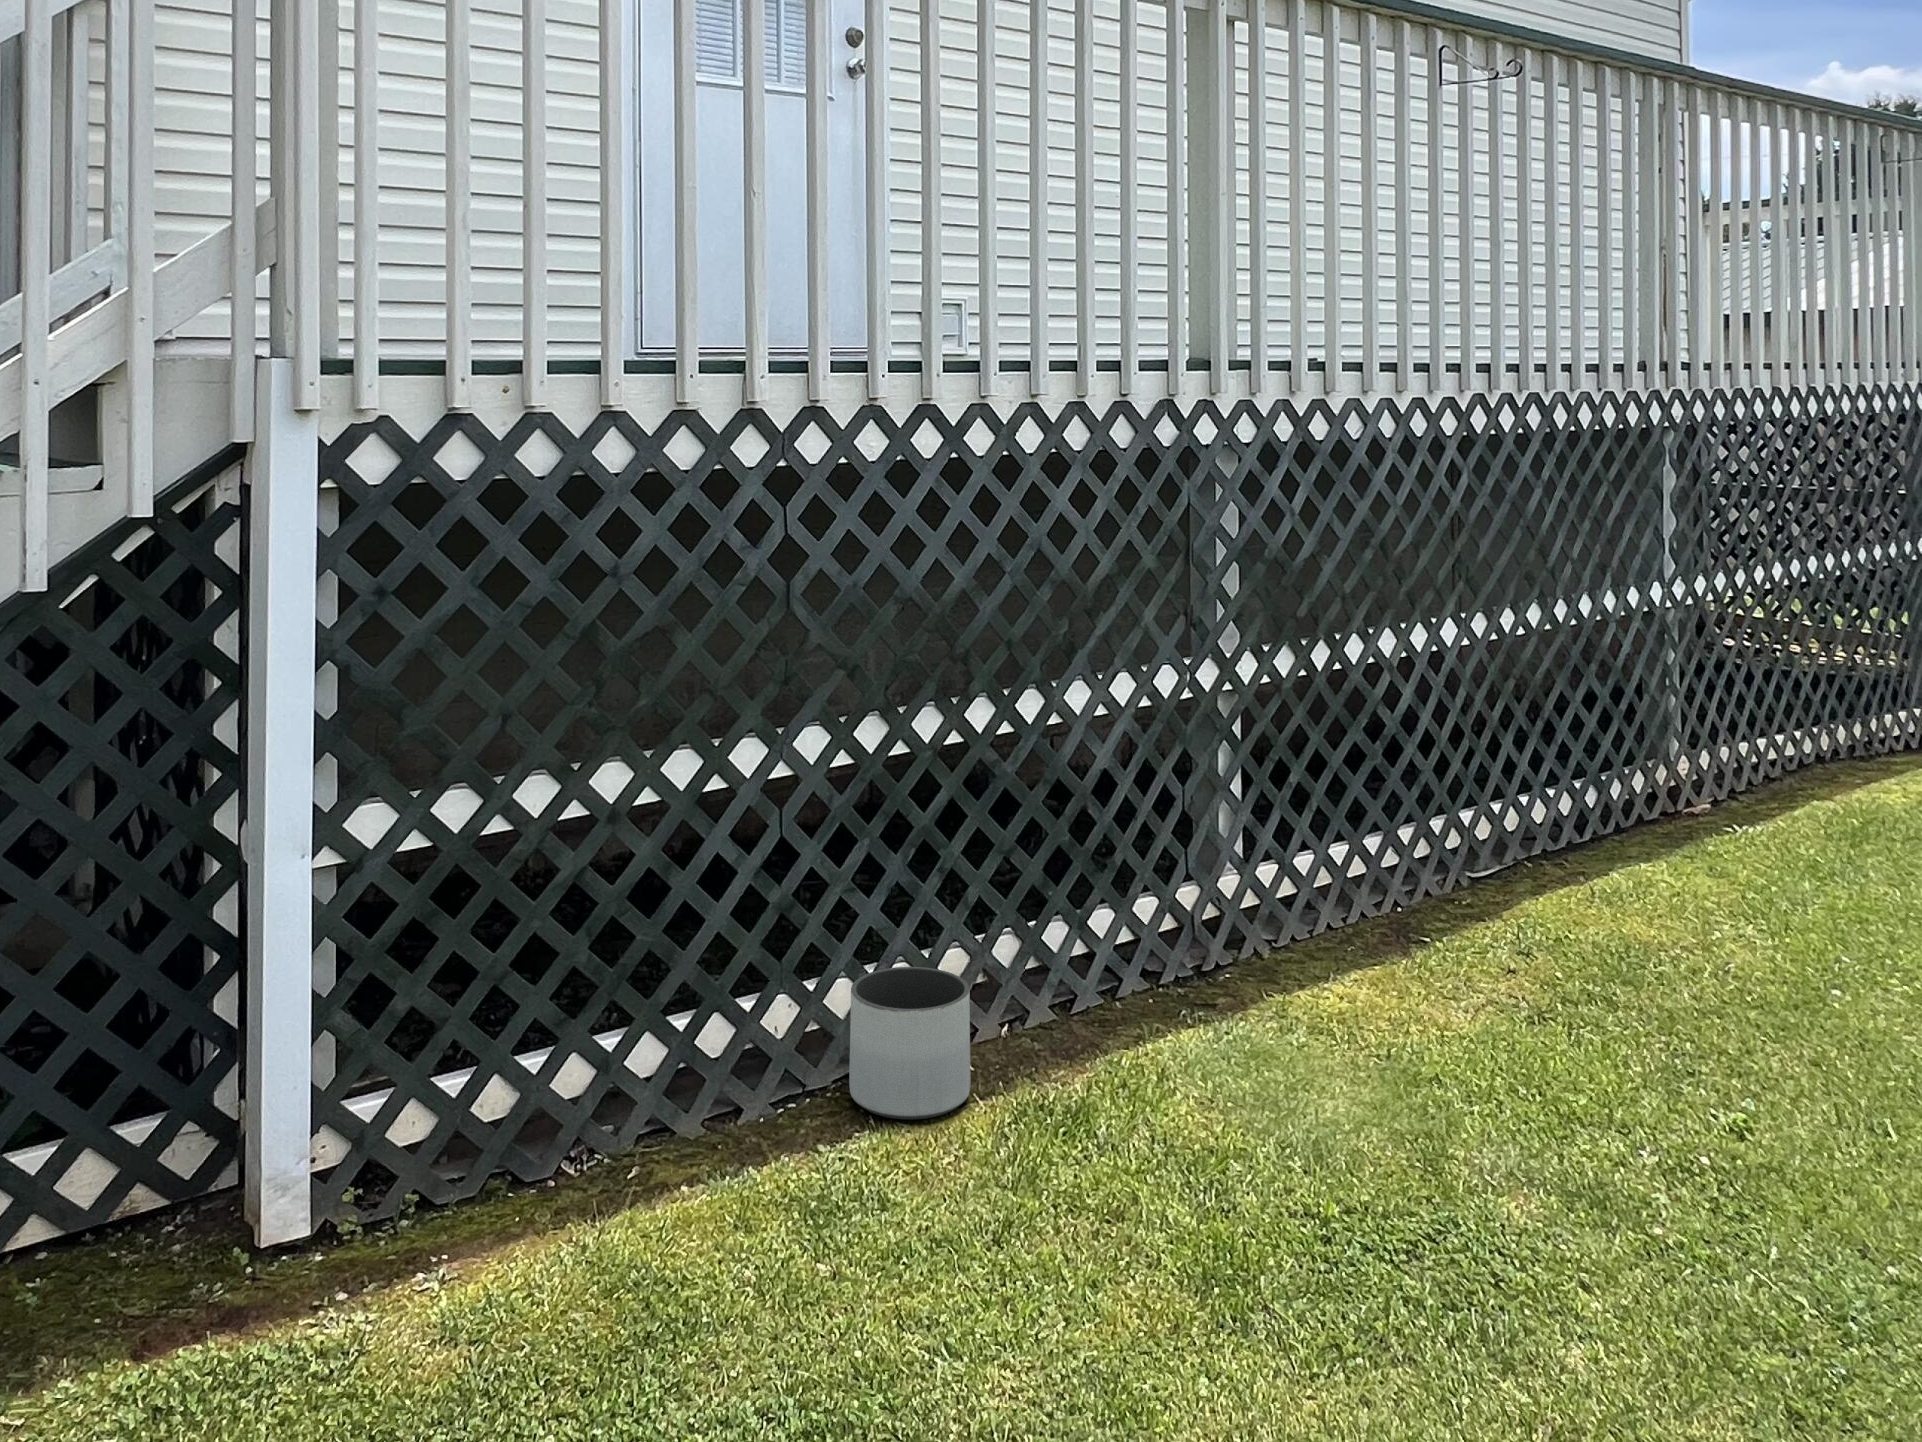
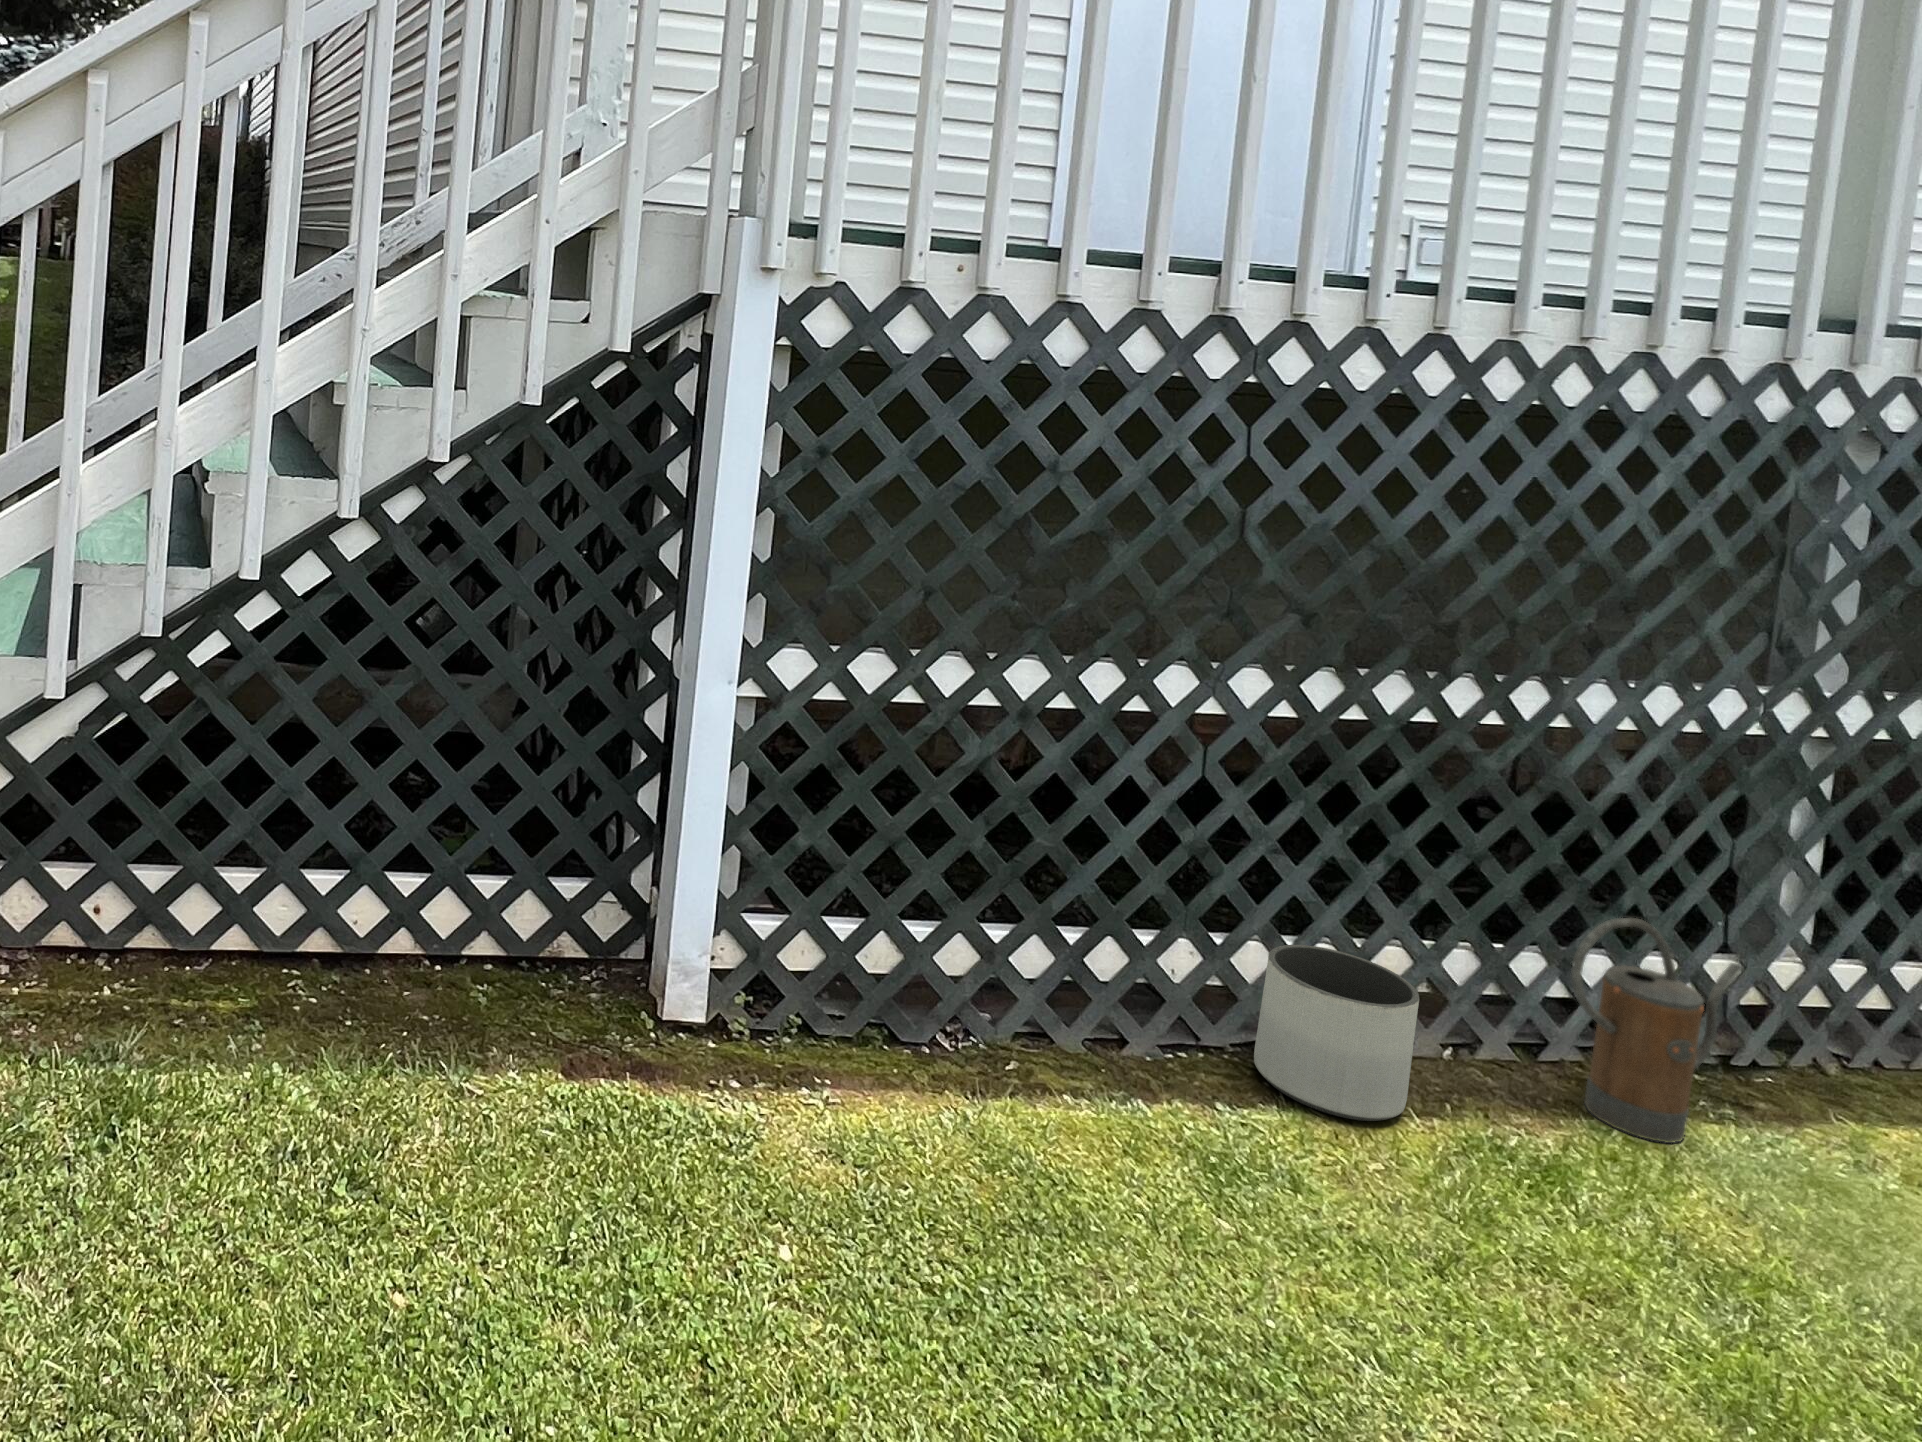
watering can: none [1078,872,1193,1056] -> present [1571,918,1742,1143]

